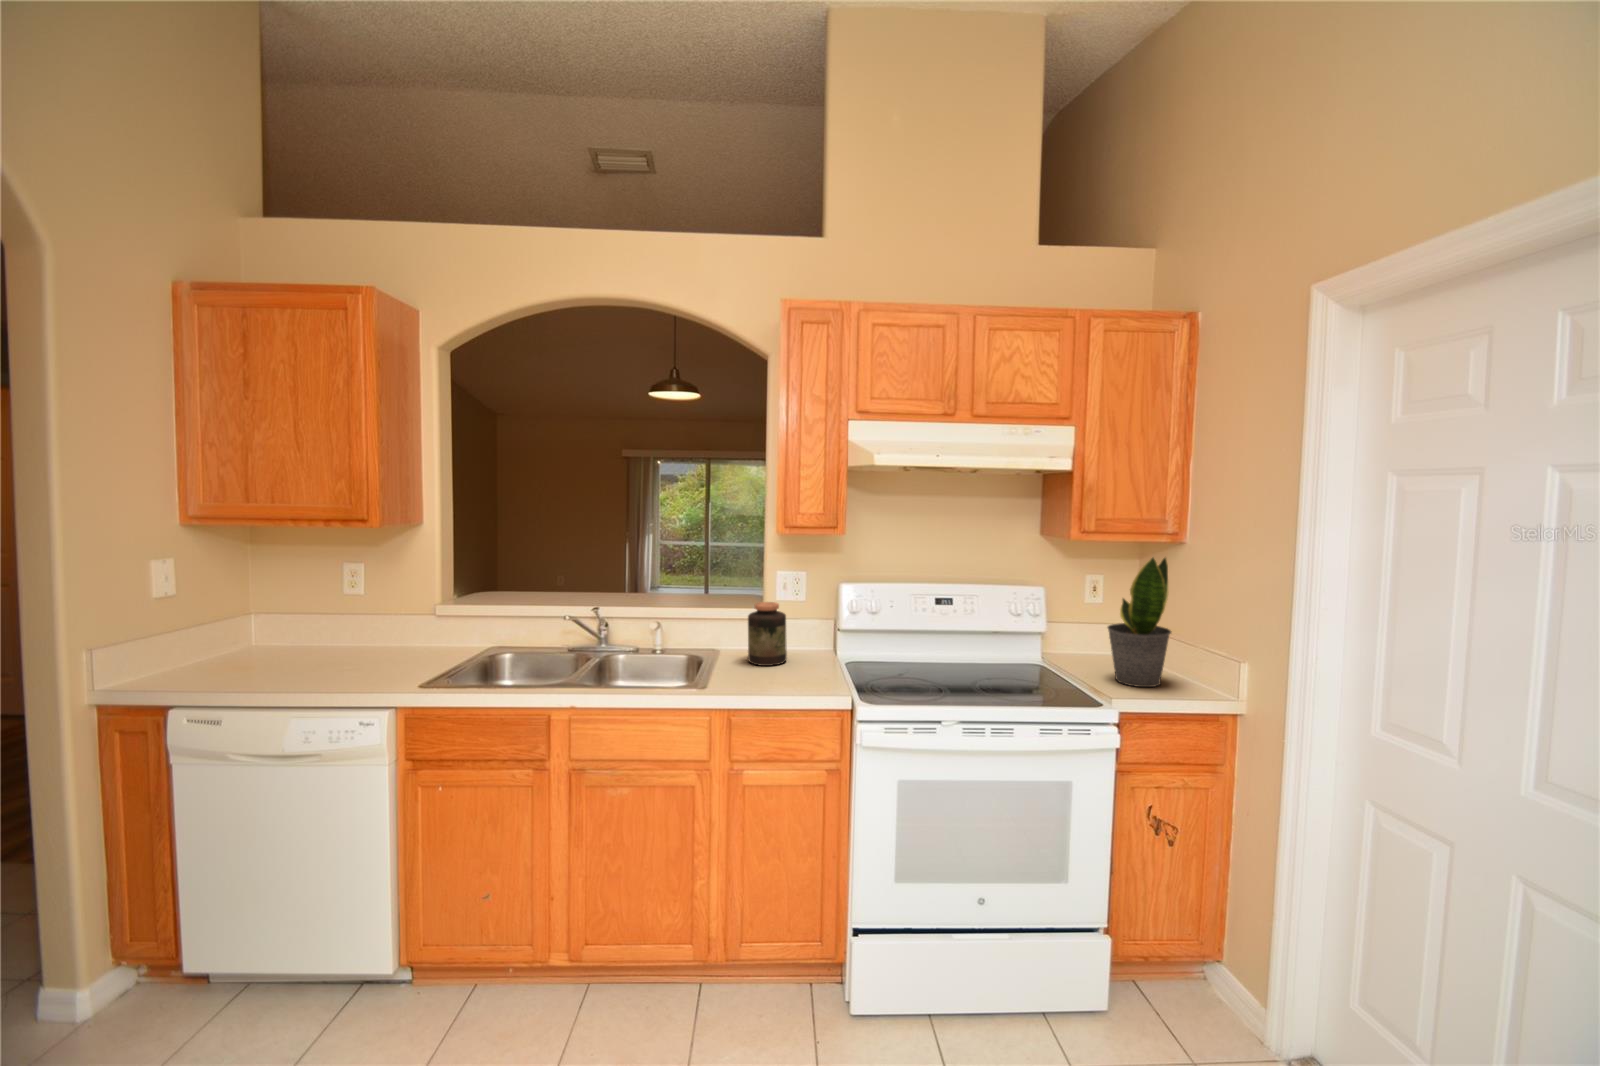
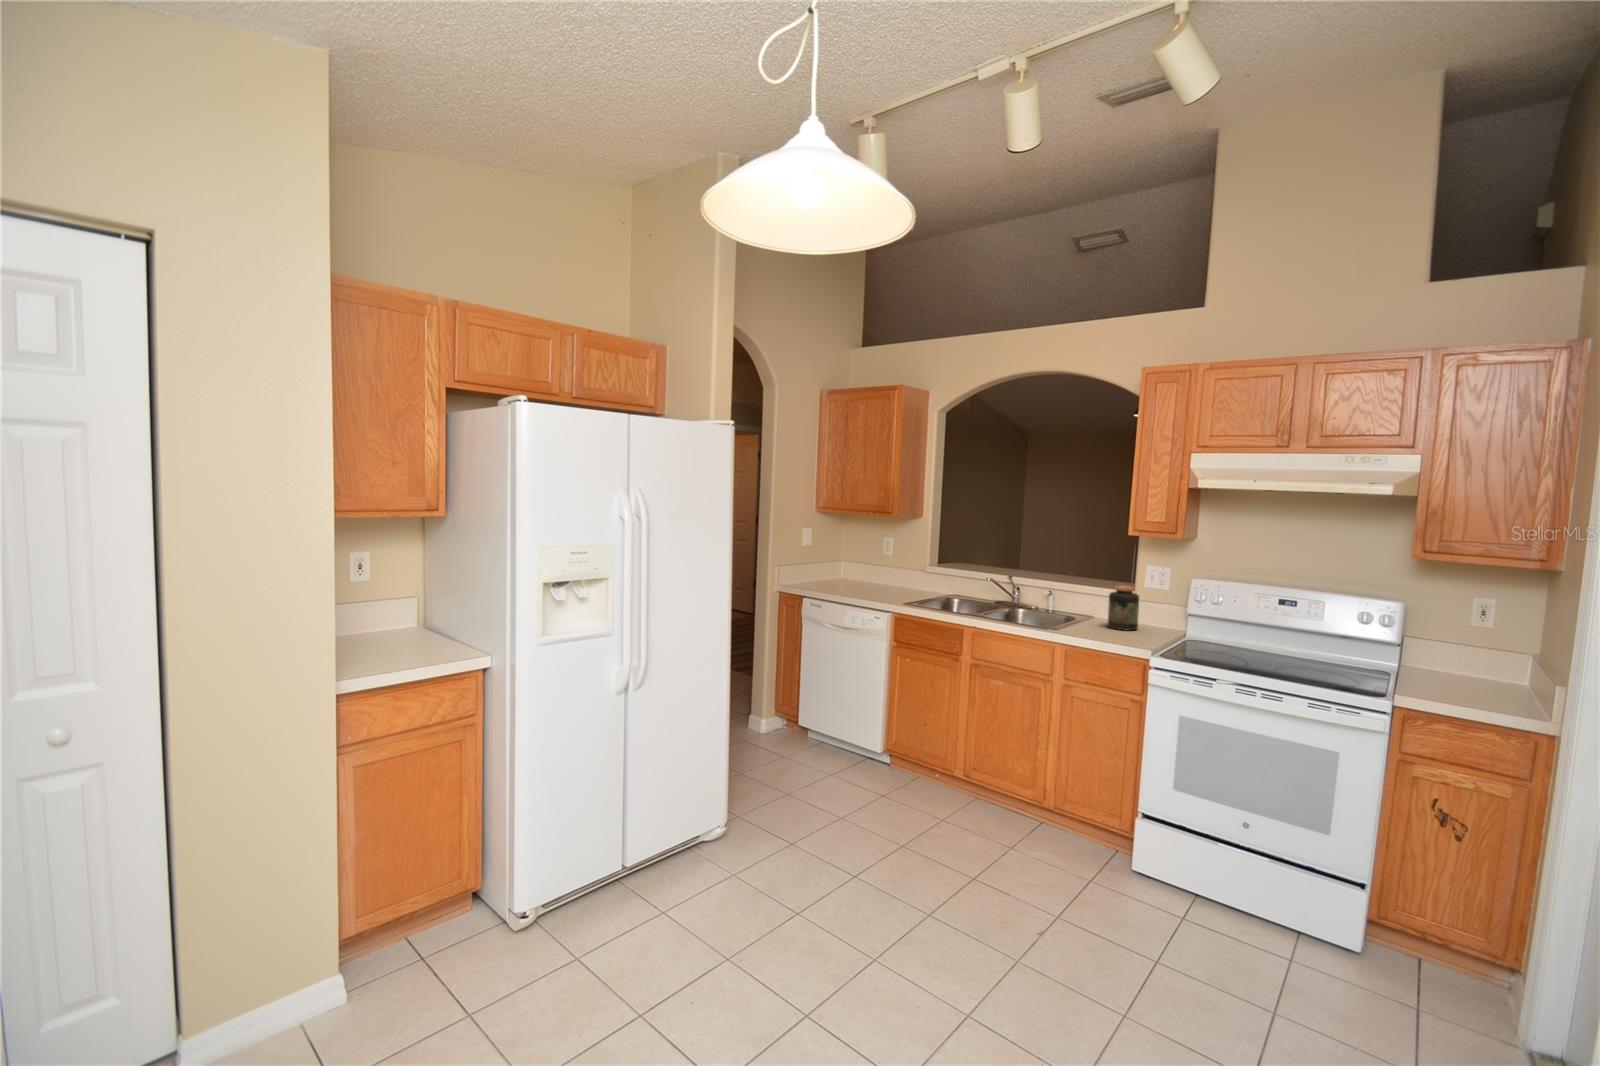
potted plant: present [1108,558,1171,687] -> none [1421,579,1498,699]

